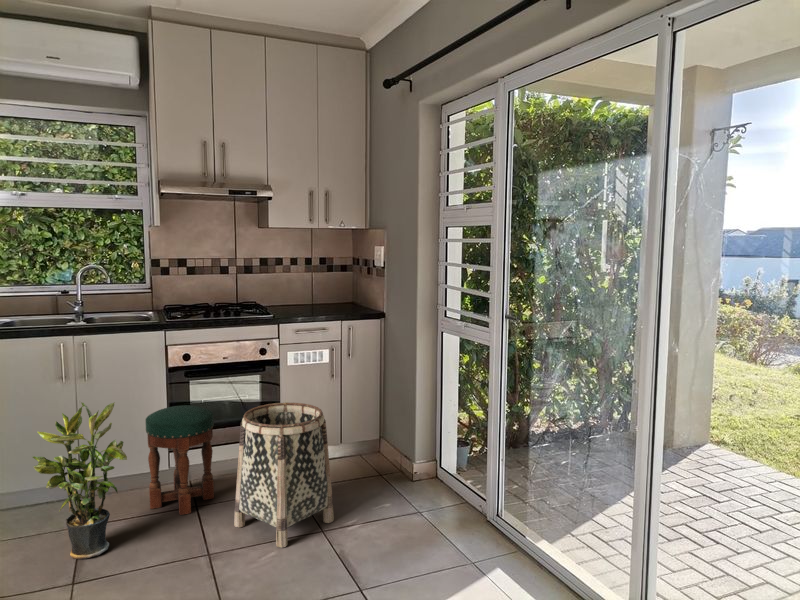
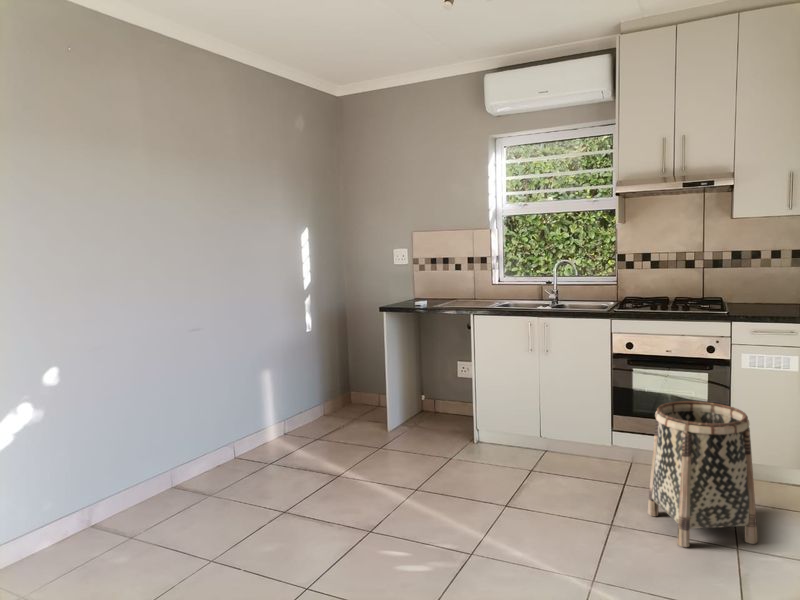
potted plant: present [33,402,127,559] -> none [485,369,554,498]
stool: present [146,405,214,515] -> none [583,390,646,490]

